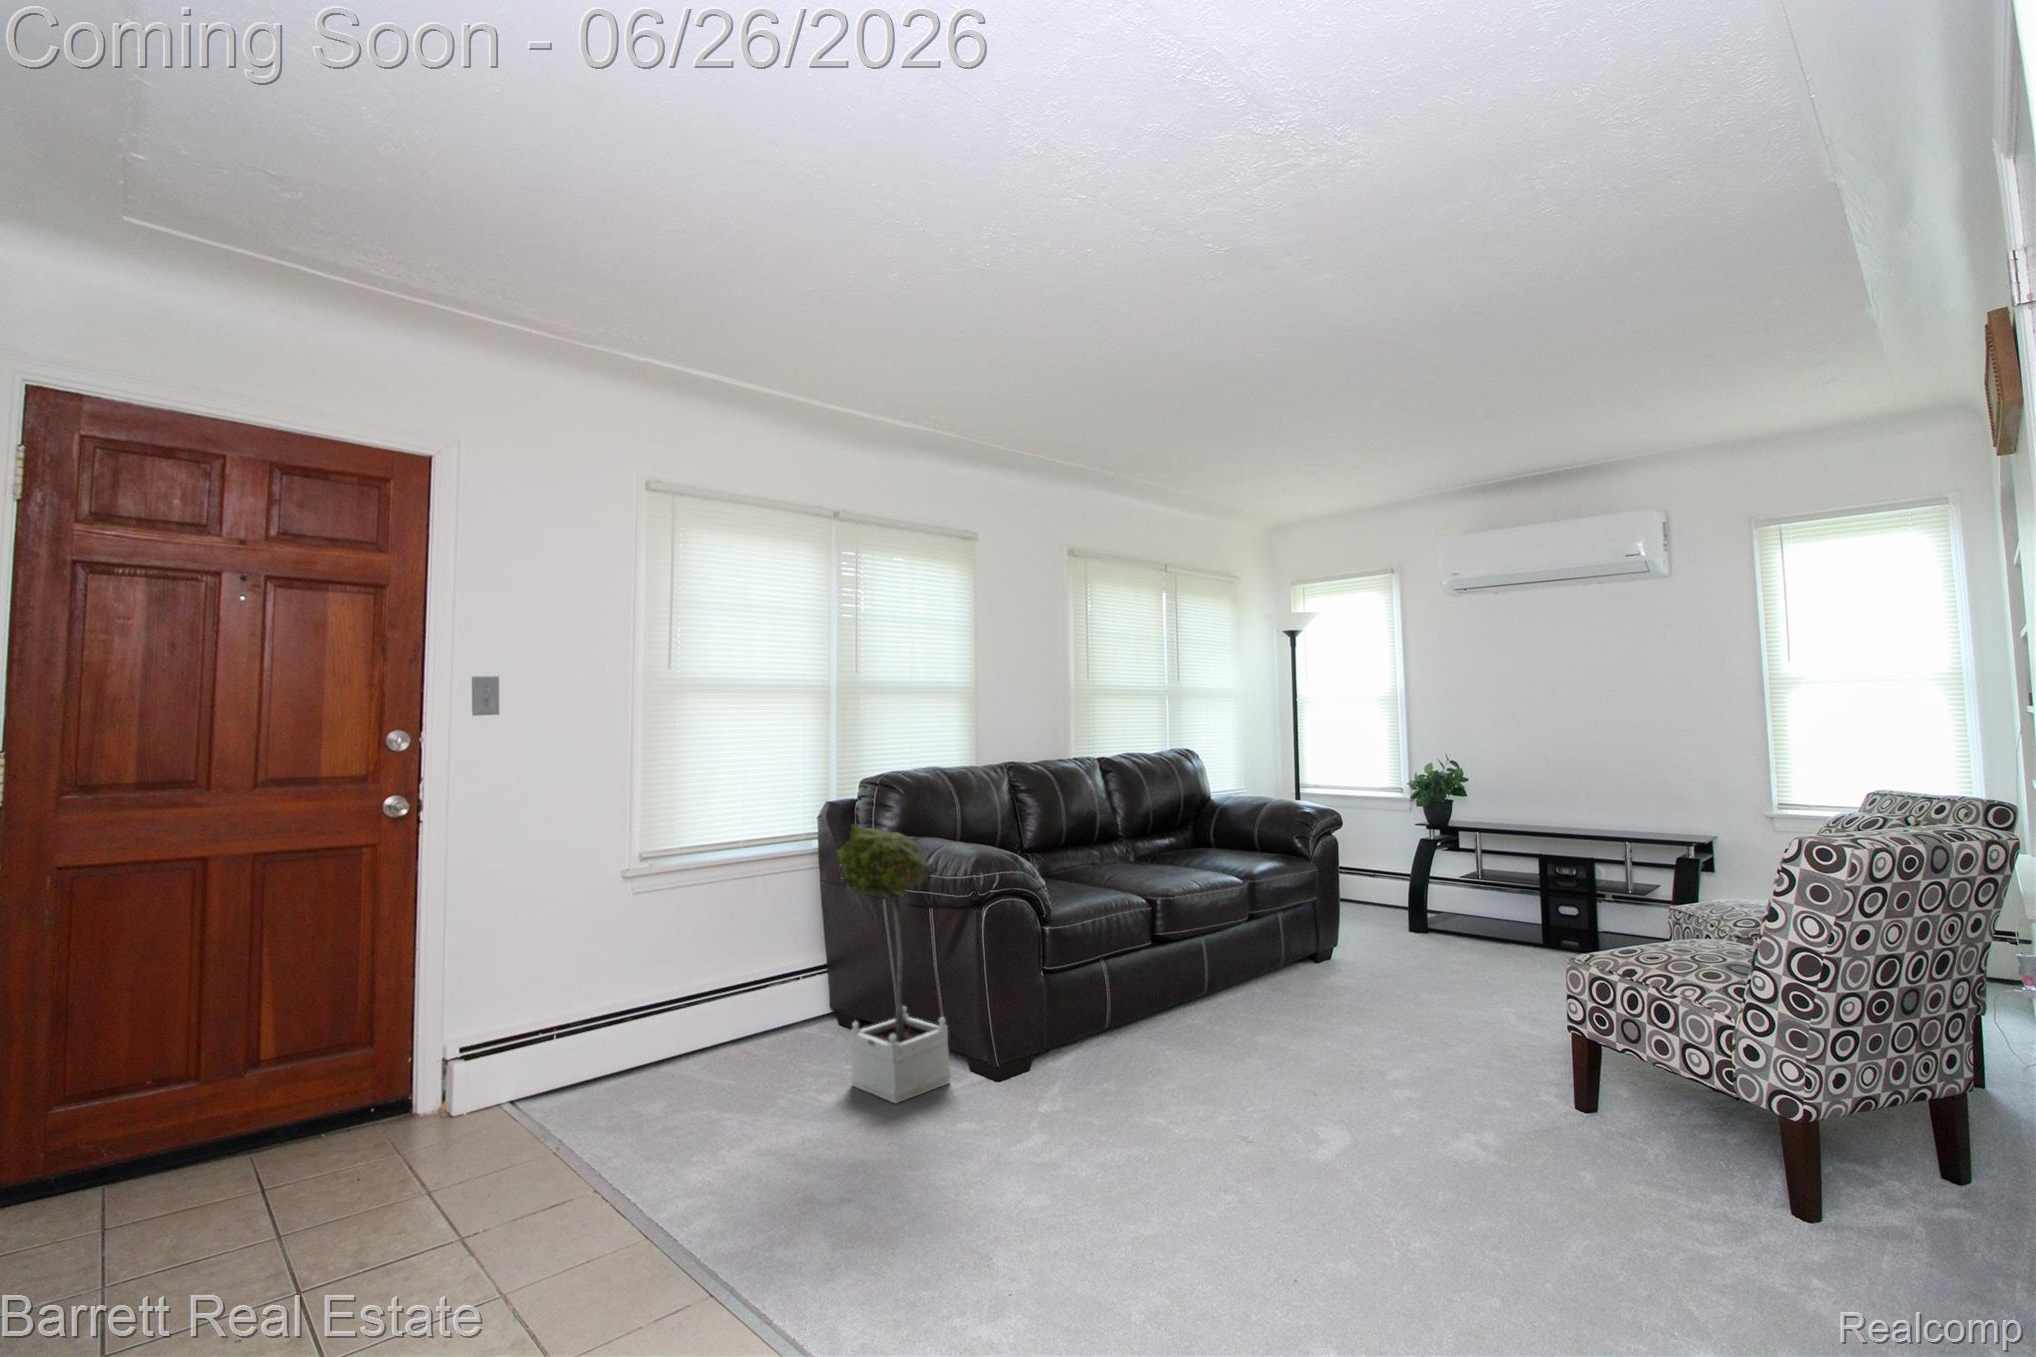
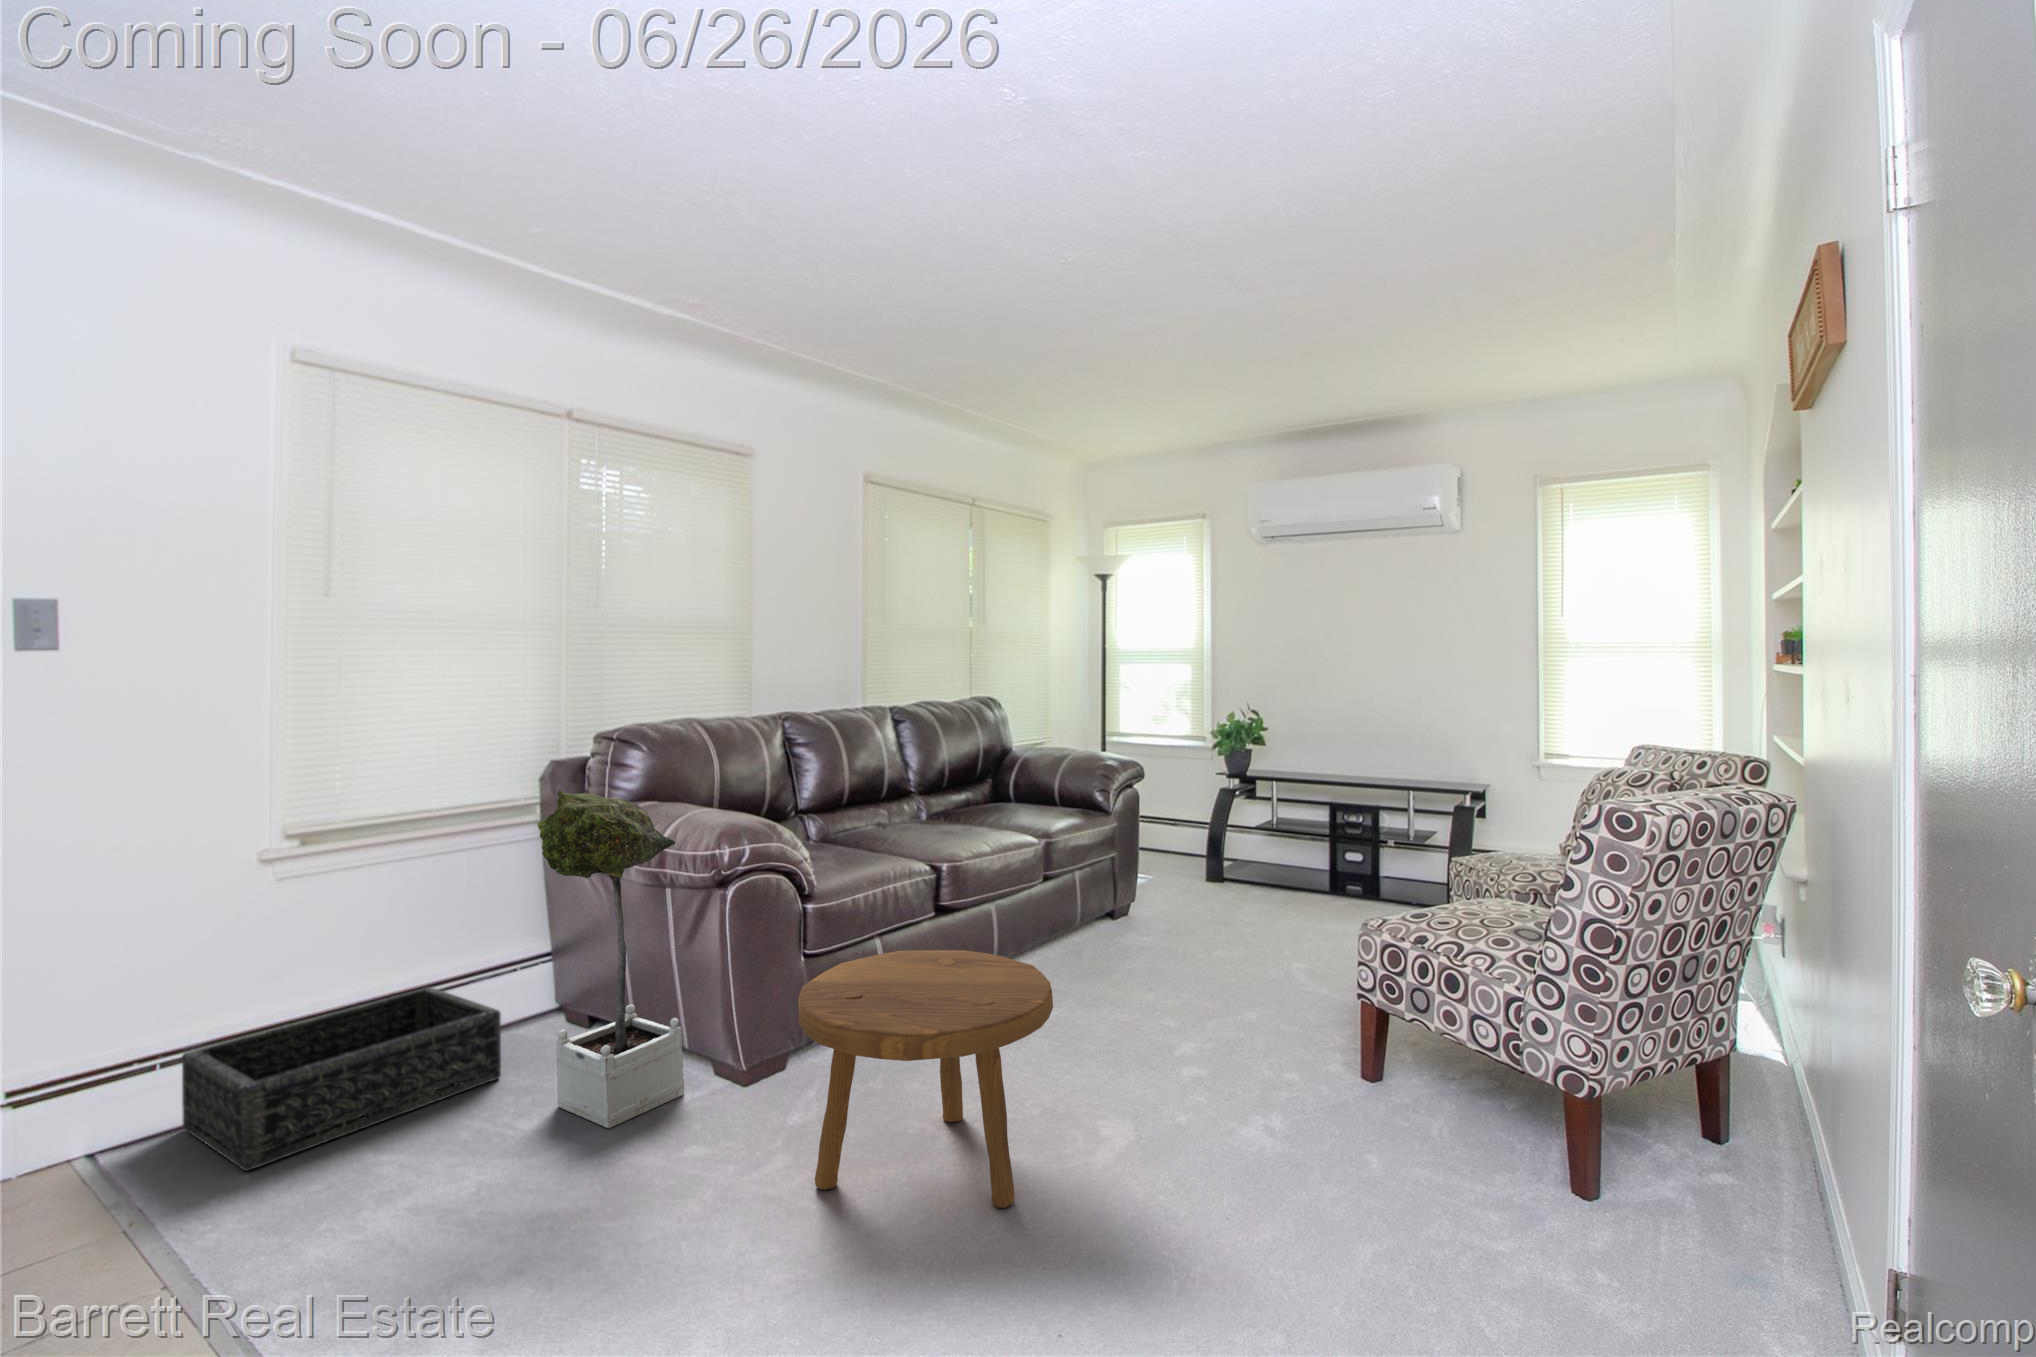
footstool: none [1055,965,1273,1184] -> present [798,950,1053,1208]
basket: none [583,987,802,1114] -> present [182,987,501,1171]

